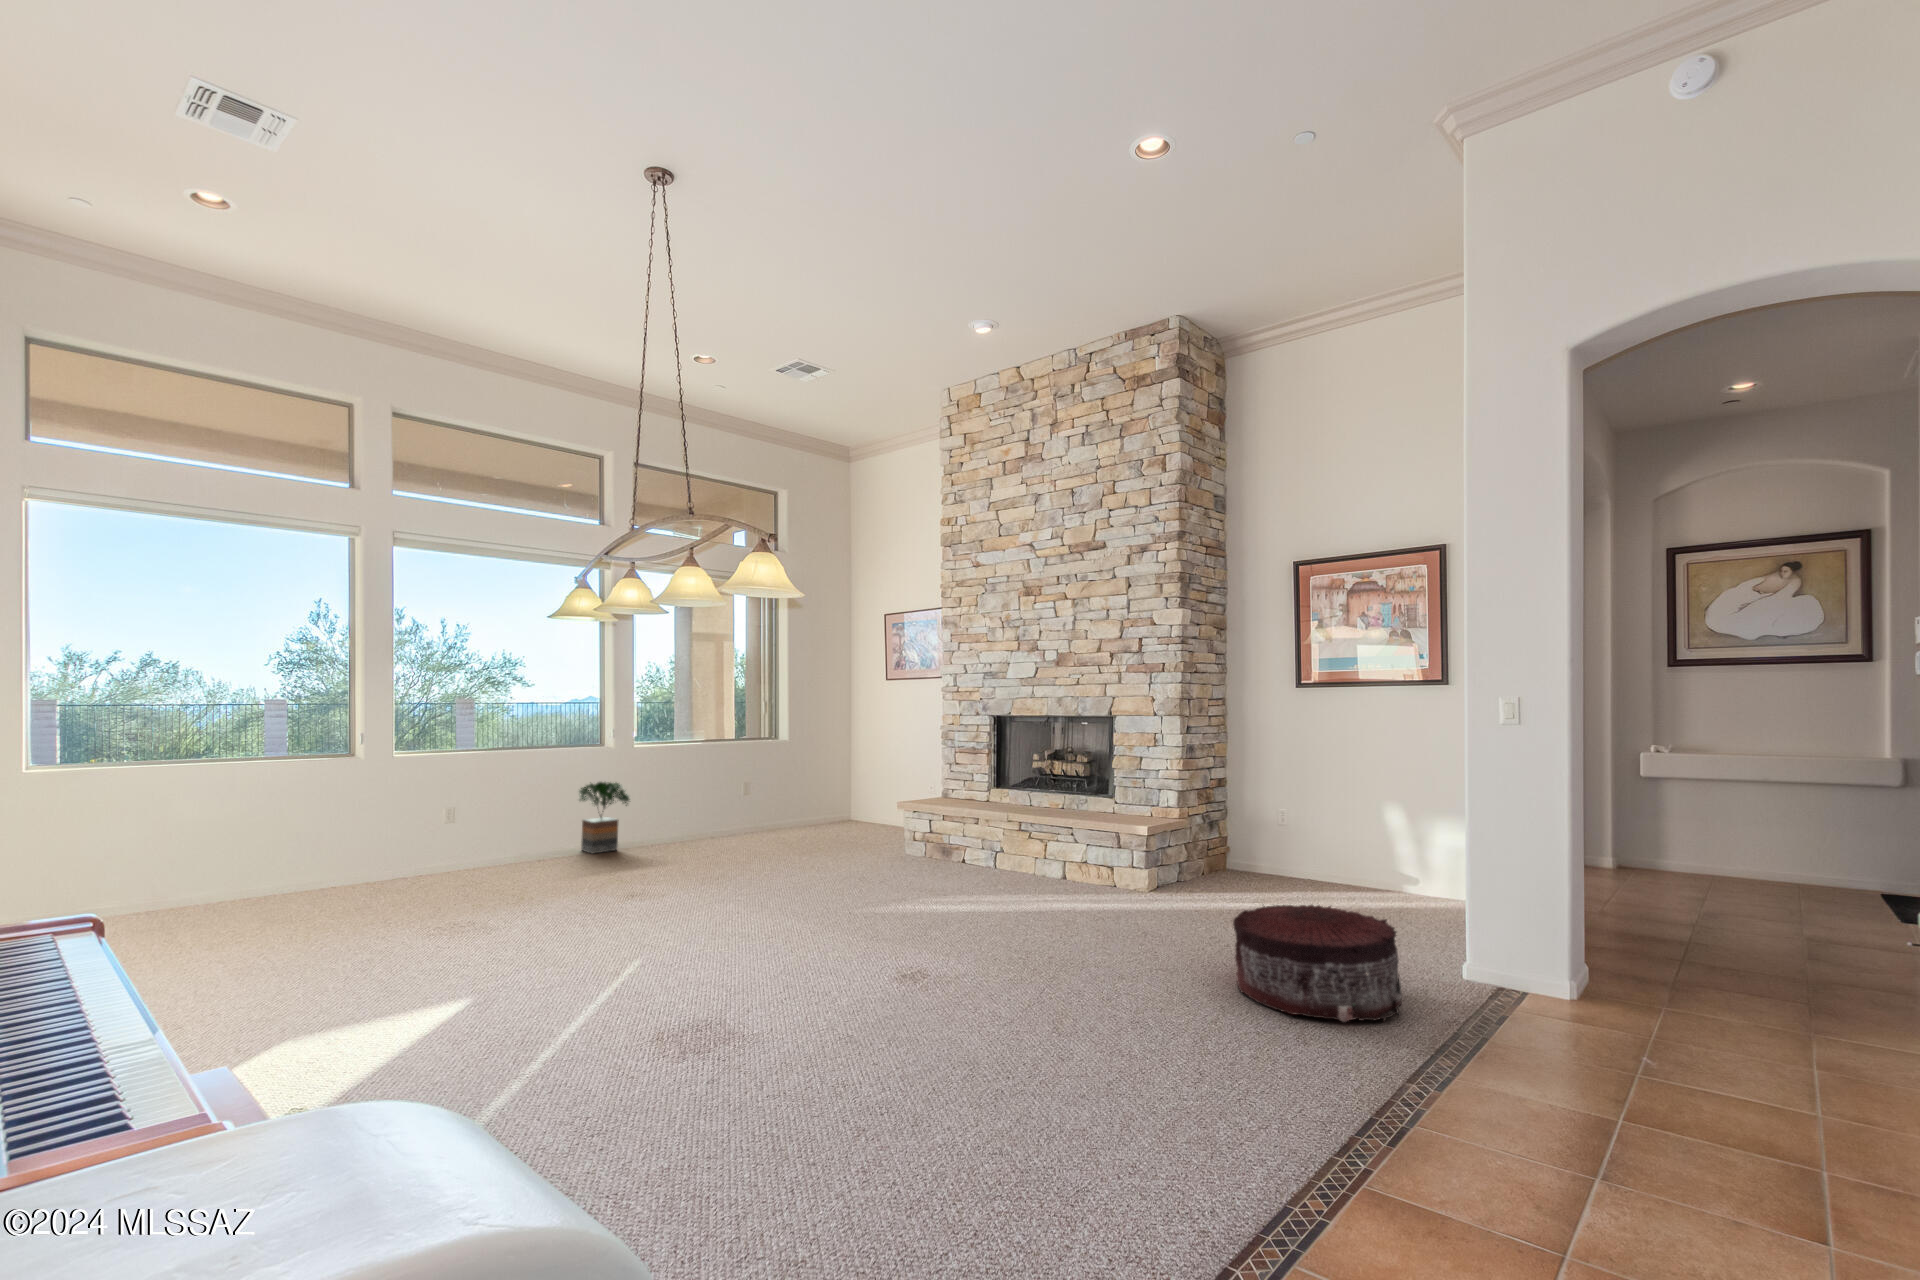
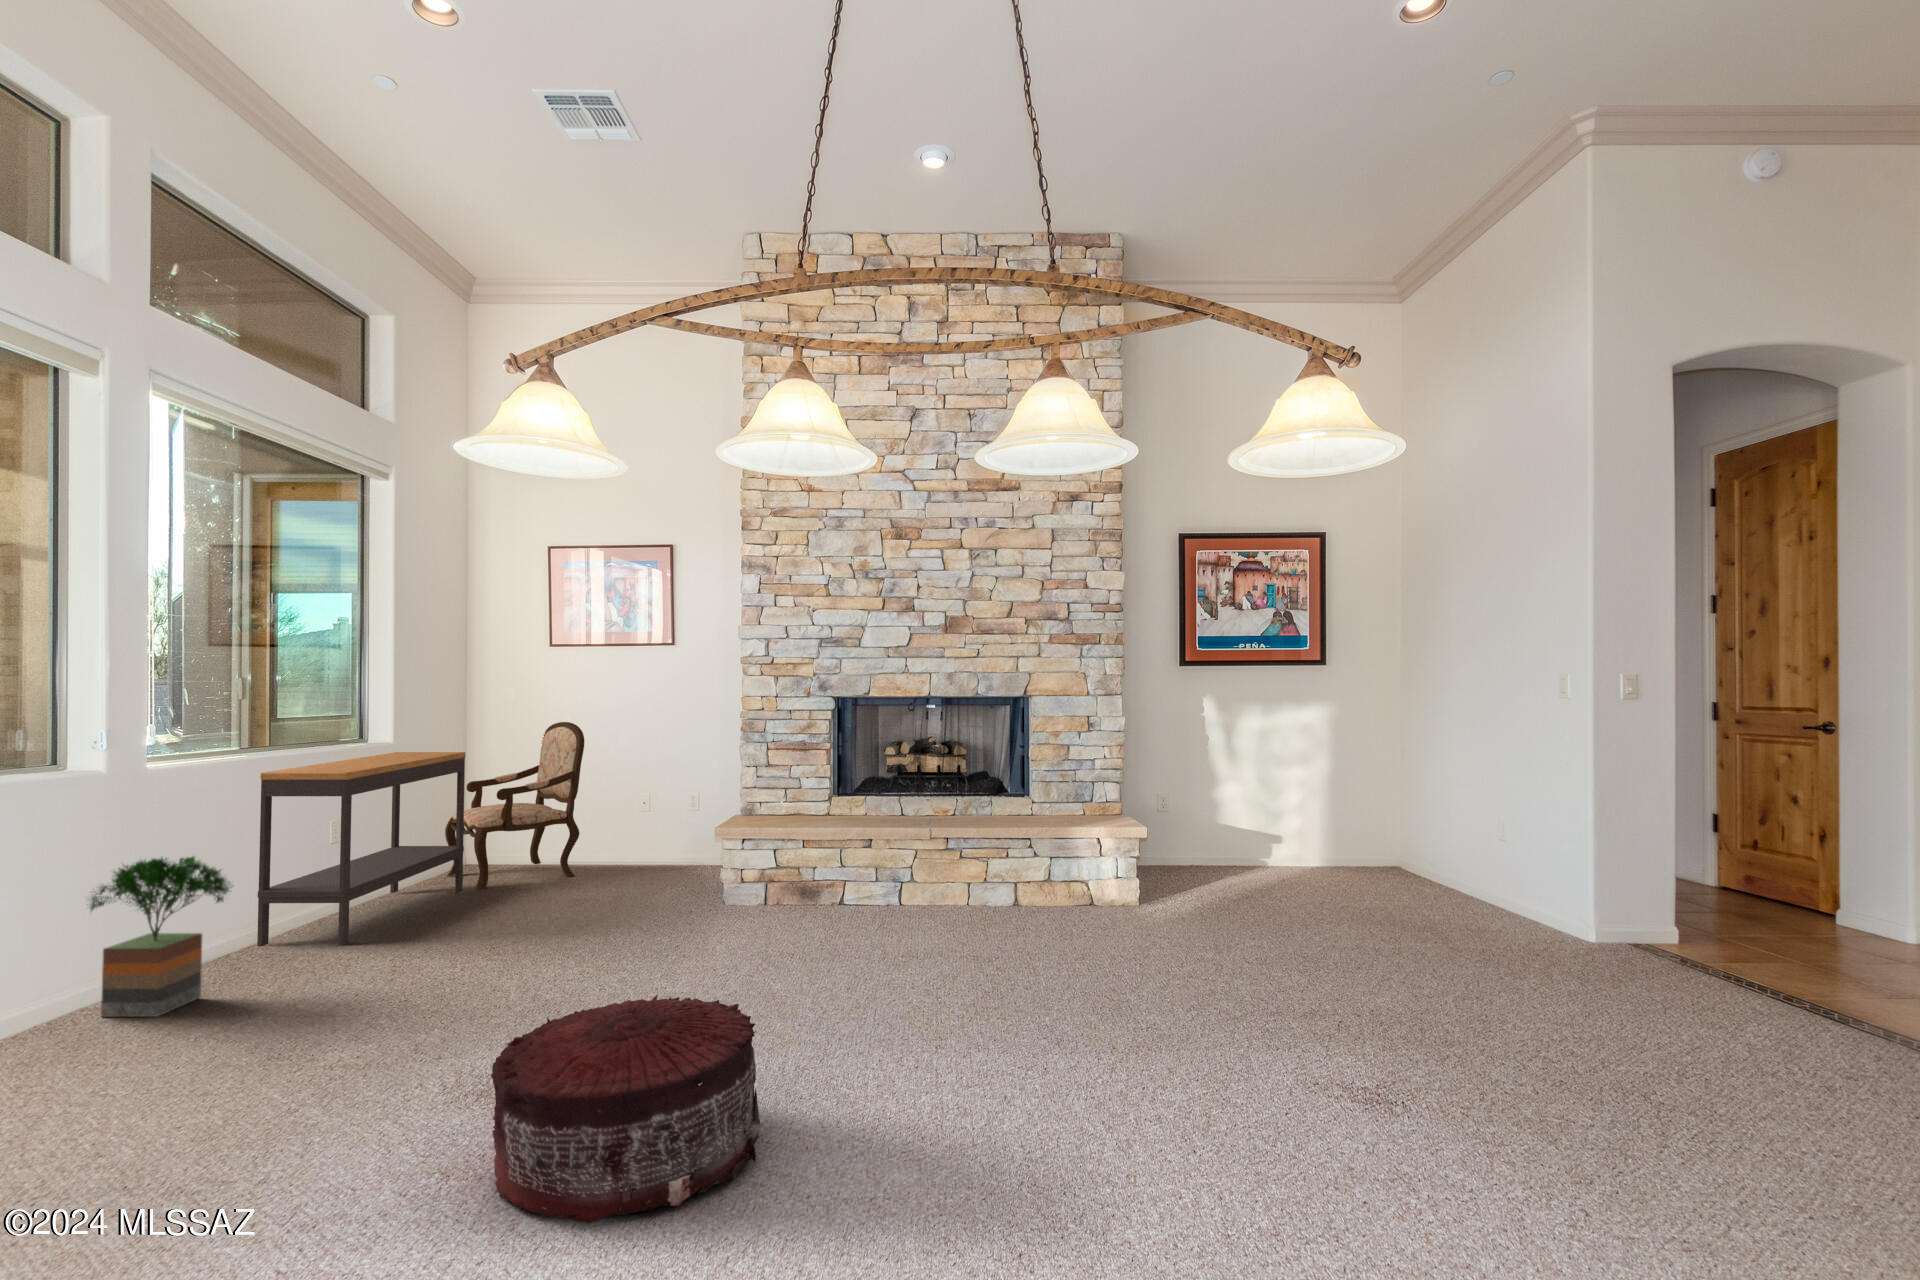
armchair: none [821,730,890,828] -> present [445,722,584,890]
console table: none [684,743,813,842] -> present [257,752,466,946]
pouf: present [1233,905,1402,1022] -> present [491,994,760,1223]

